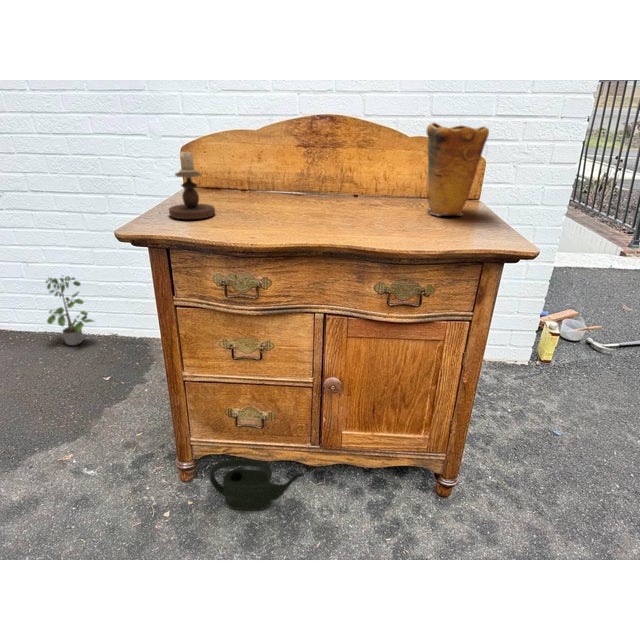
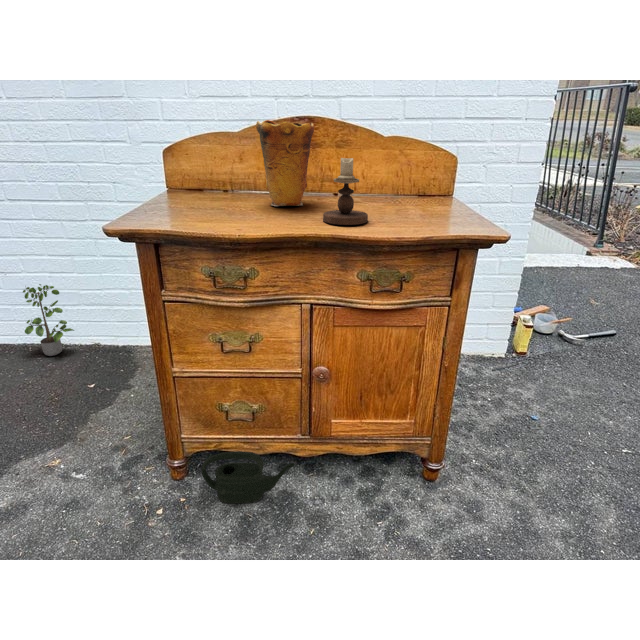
vase: present [426,123,489,216] -> present [256,120,314,206]
candlestick: present [169,152,215,219] -> present [323,158,368,225]

